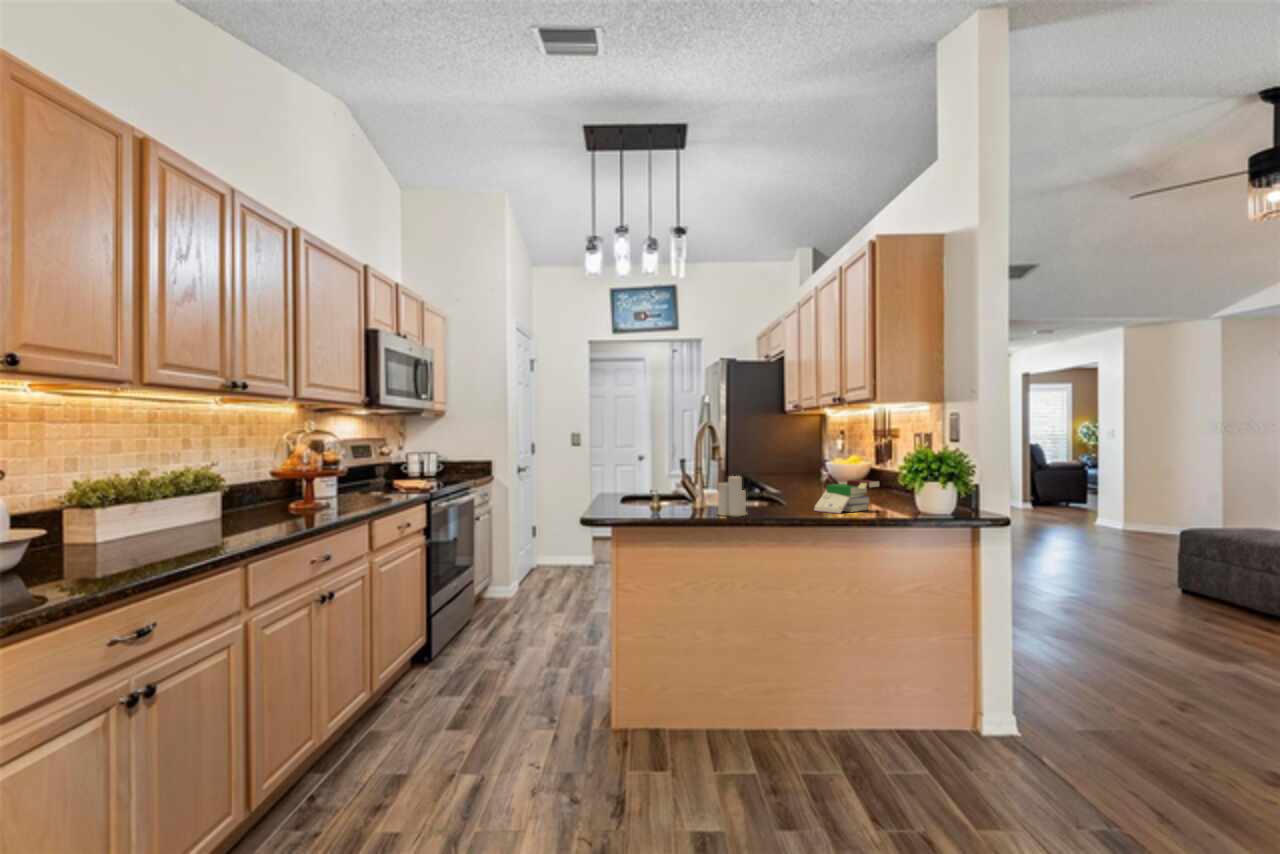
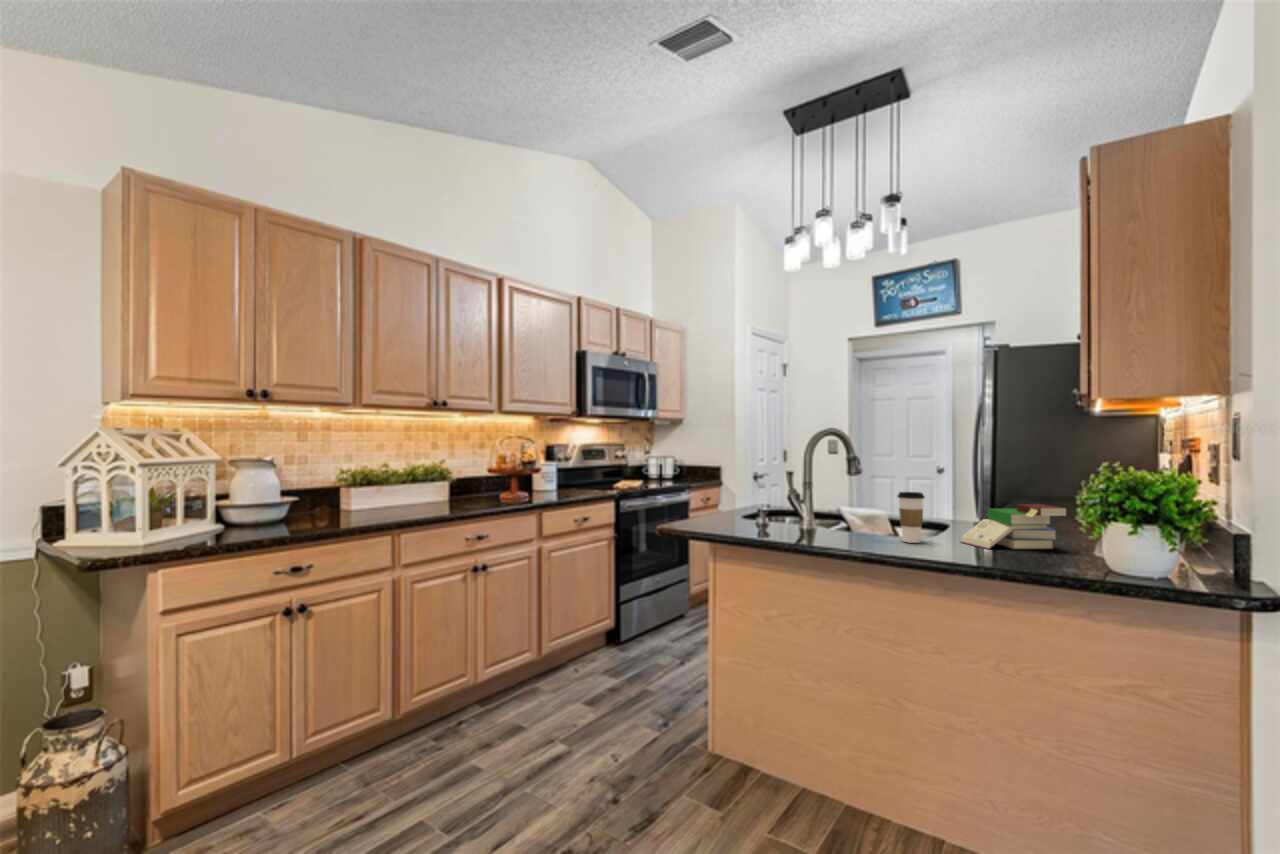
coffee cup: none [779,475,799,514] -> present [898,492,925,543]
candle: present [717,476,747,516] -> none [813,484,850,538]

